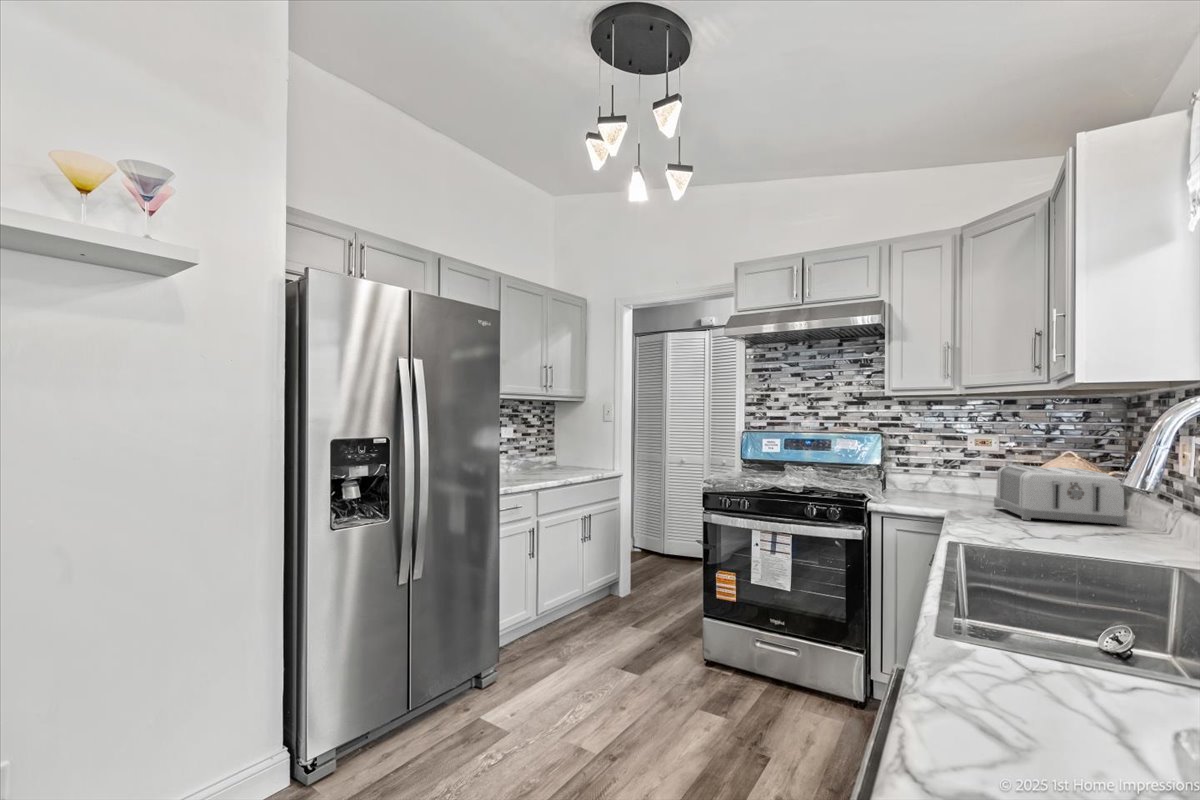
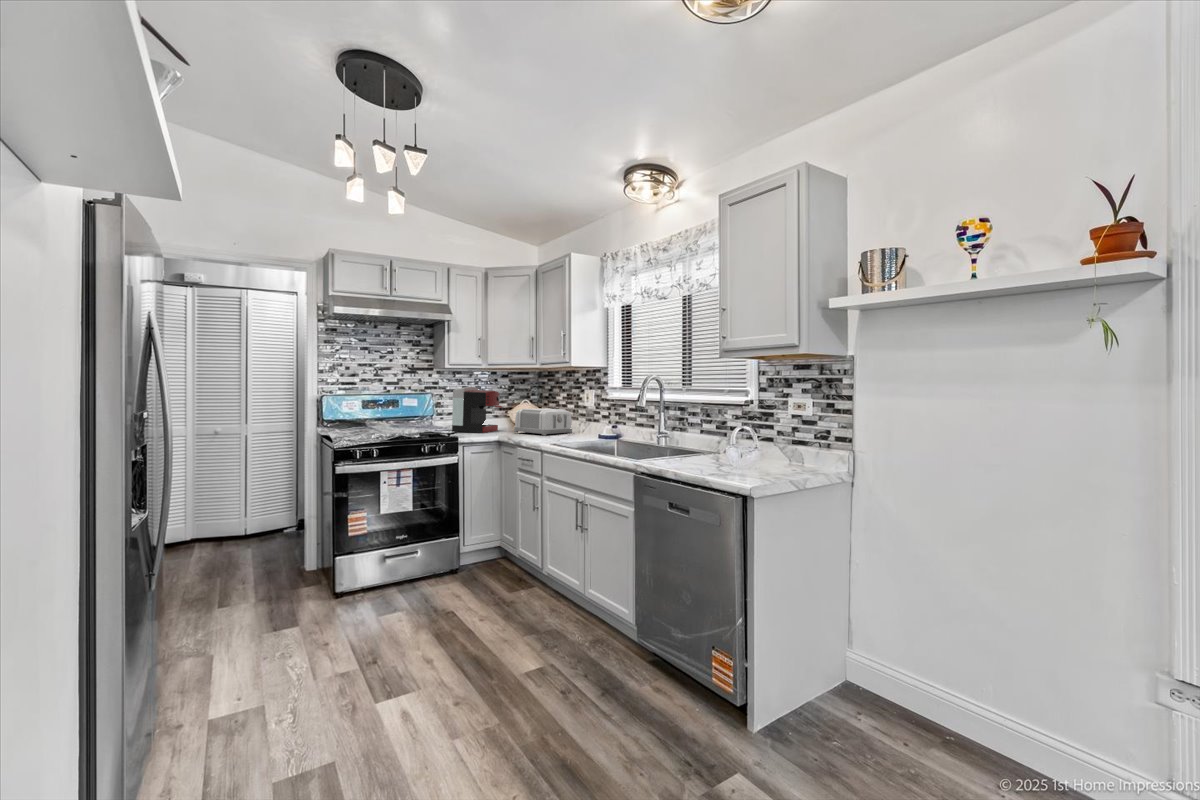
coffee maker: none [910,423,1000,501] -> present [452,387,502,433]

